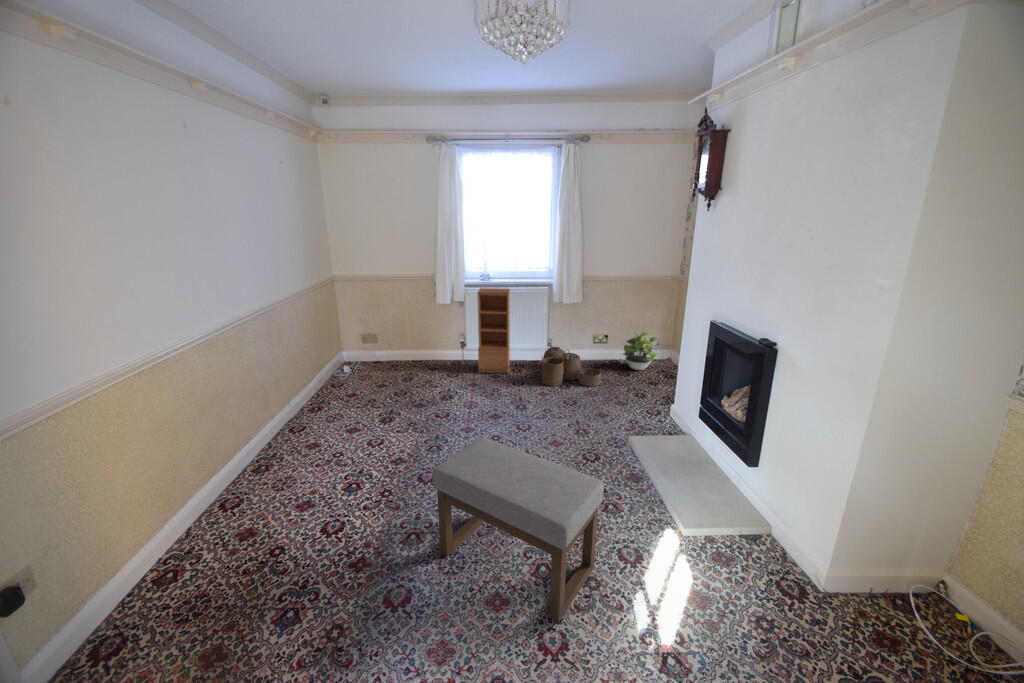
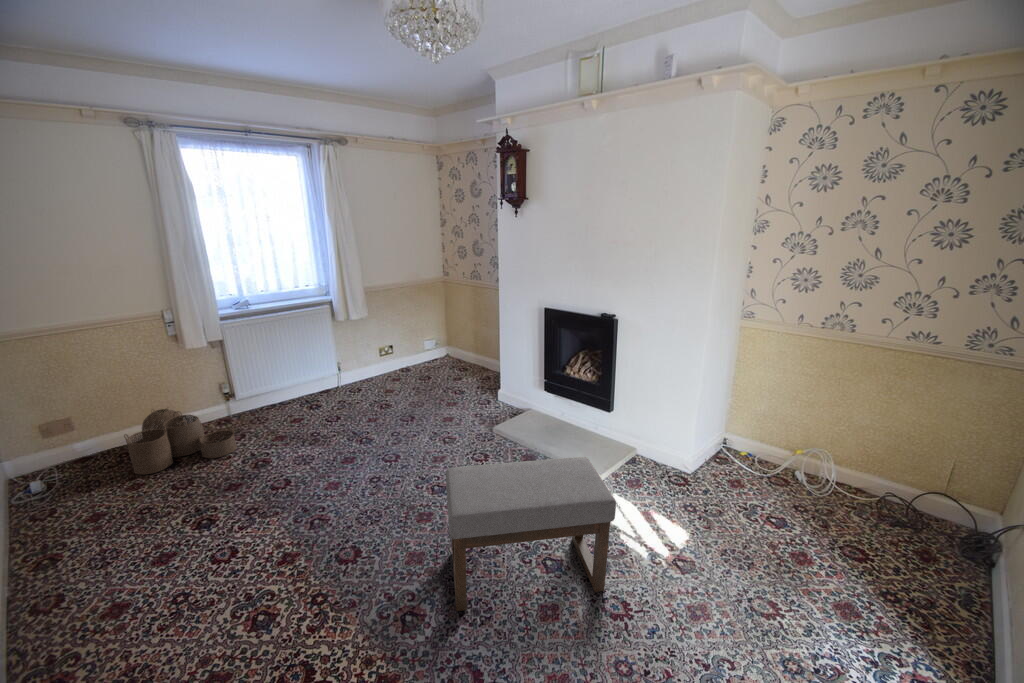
bookcase: present [478,288,510,374] -> none [245,308,309,421]
potted plant: present [623,332,657,370] -> none [415,332,452,370]
woven basket: present [542,347,601,386] -> present [124,408,237,474]

